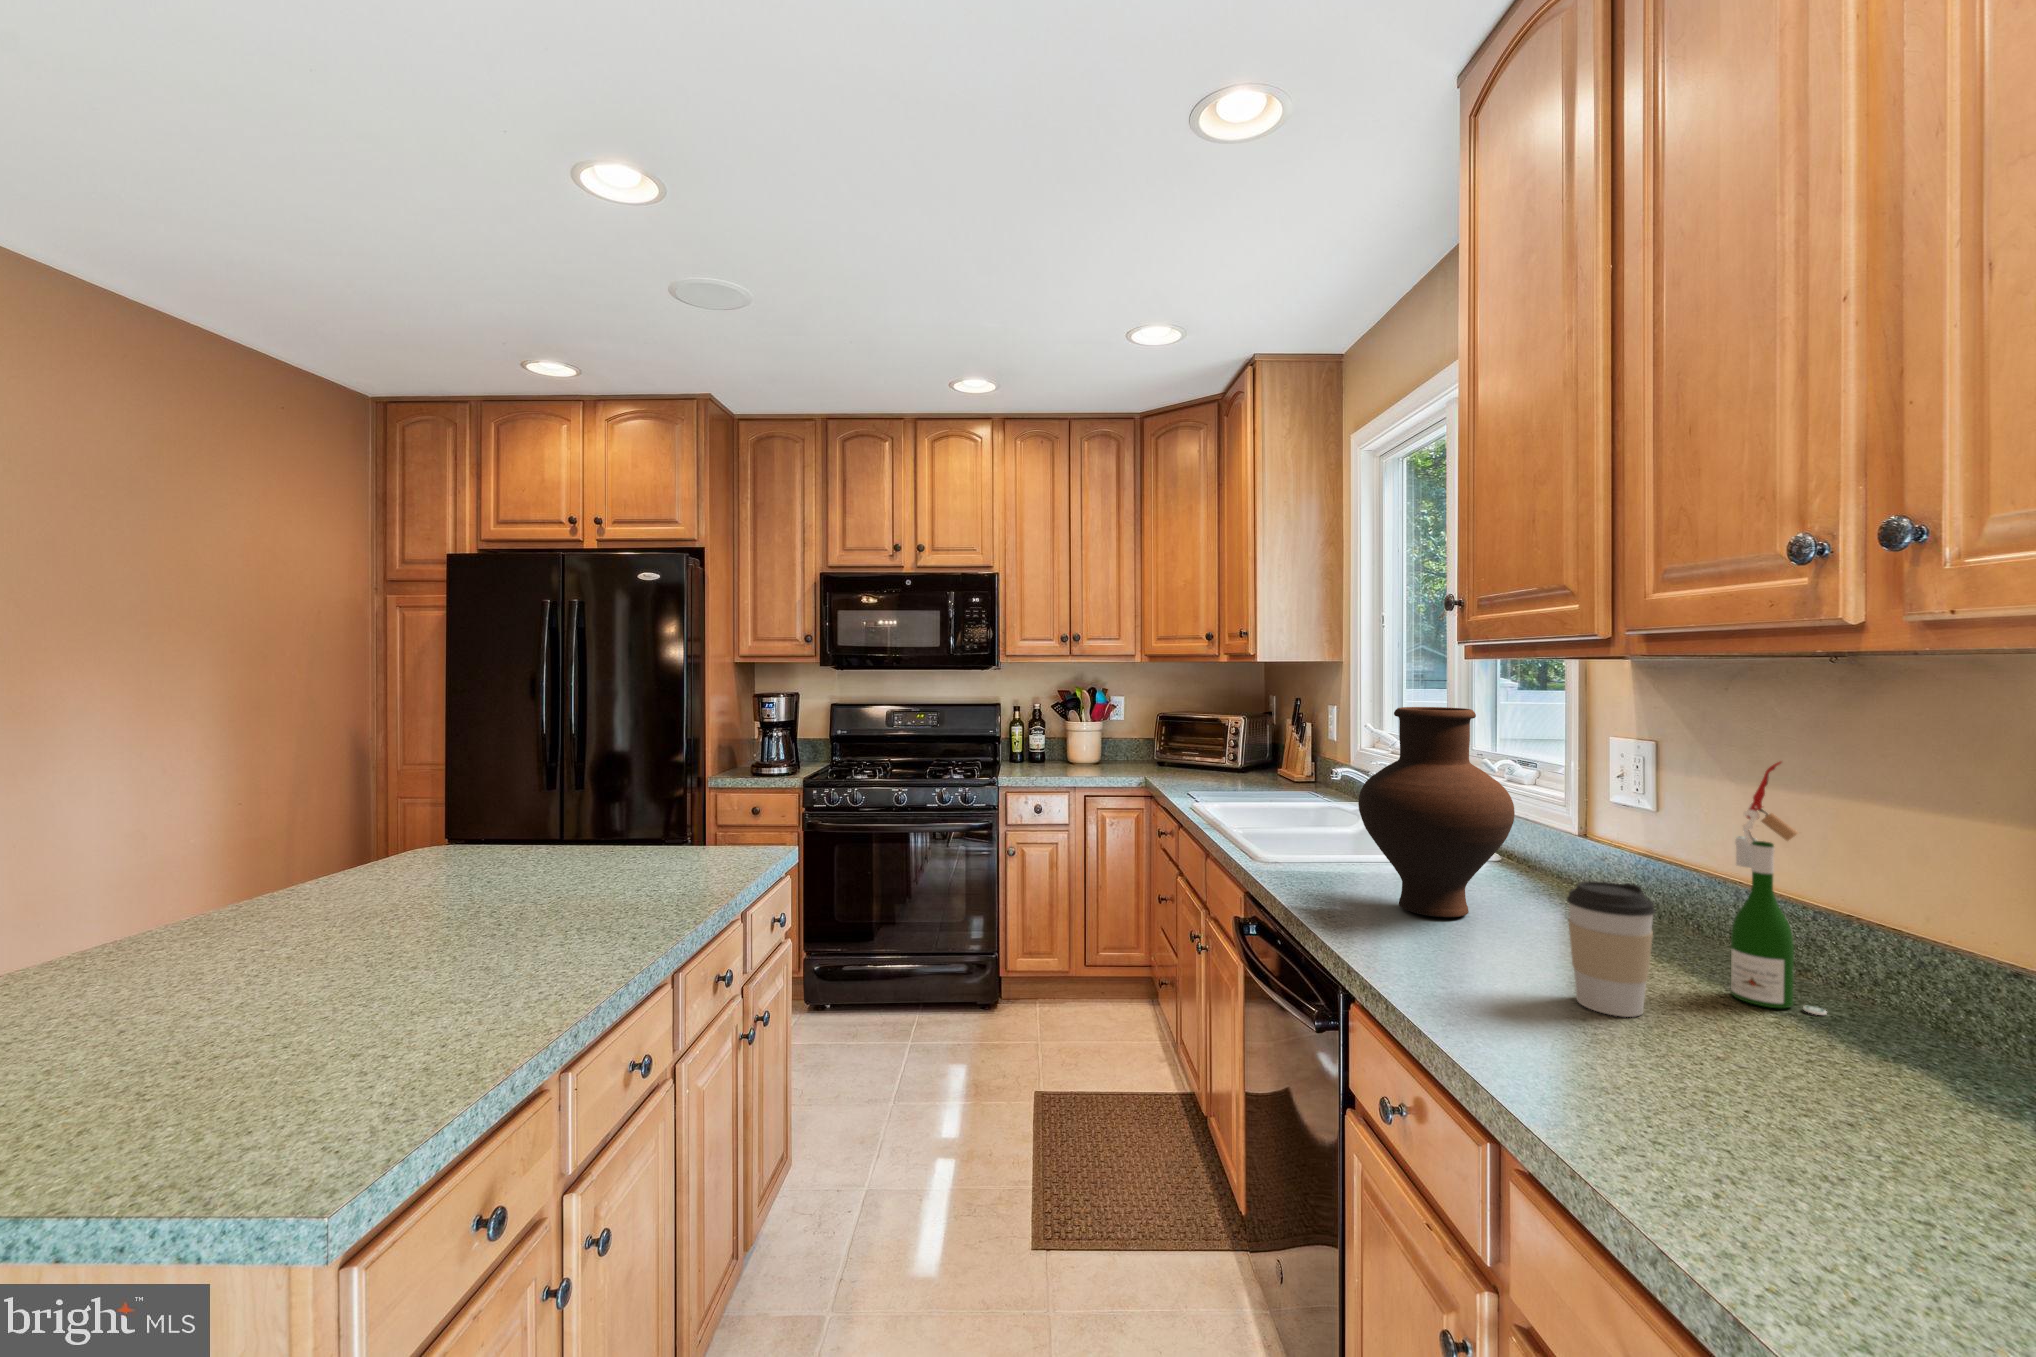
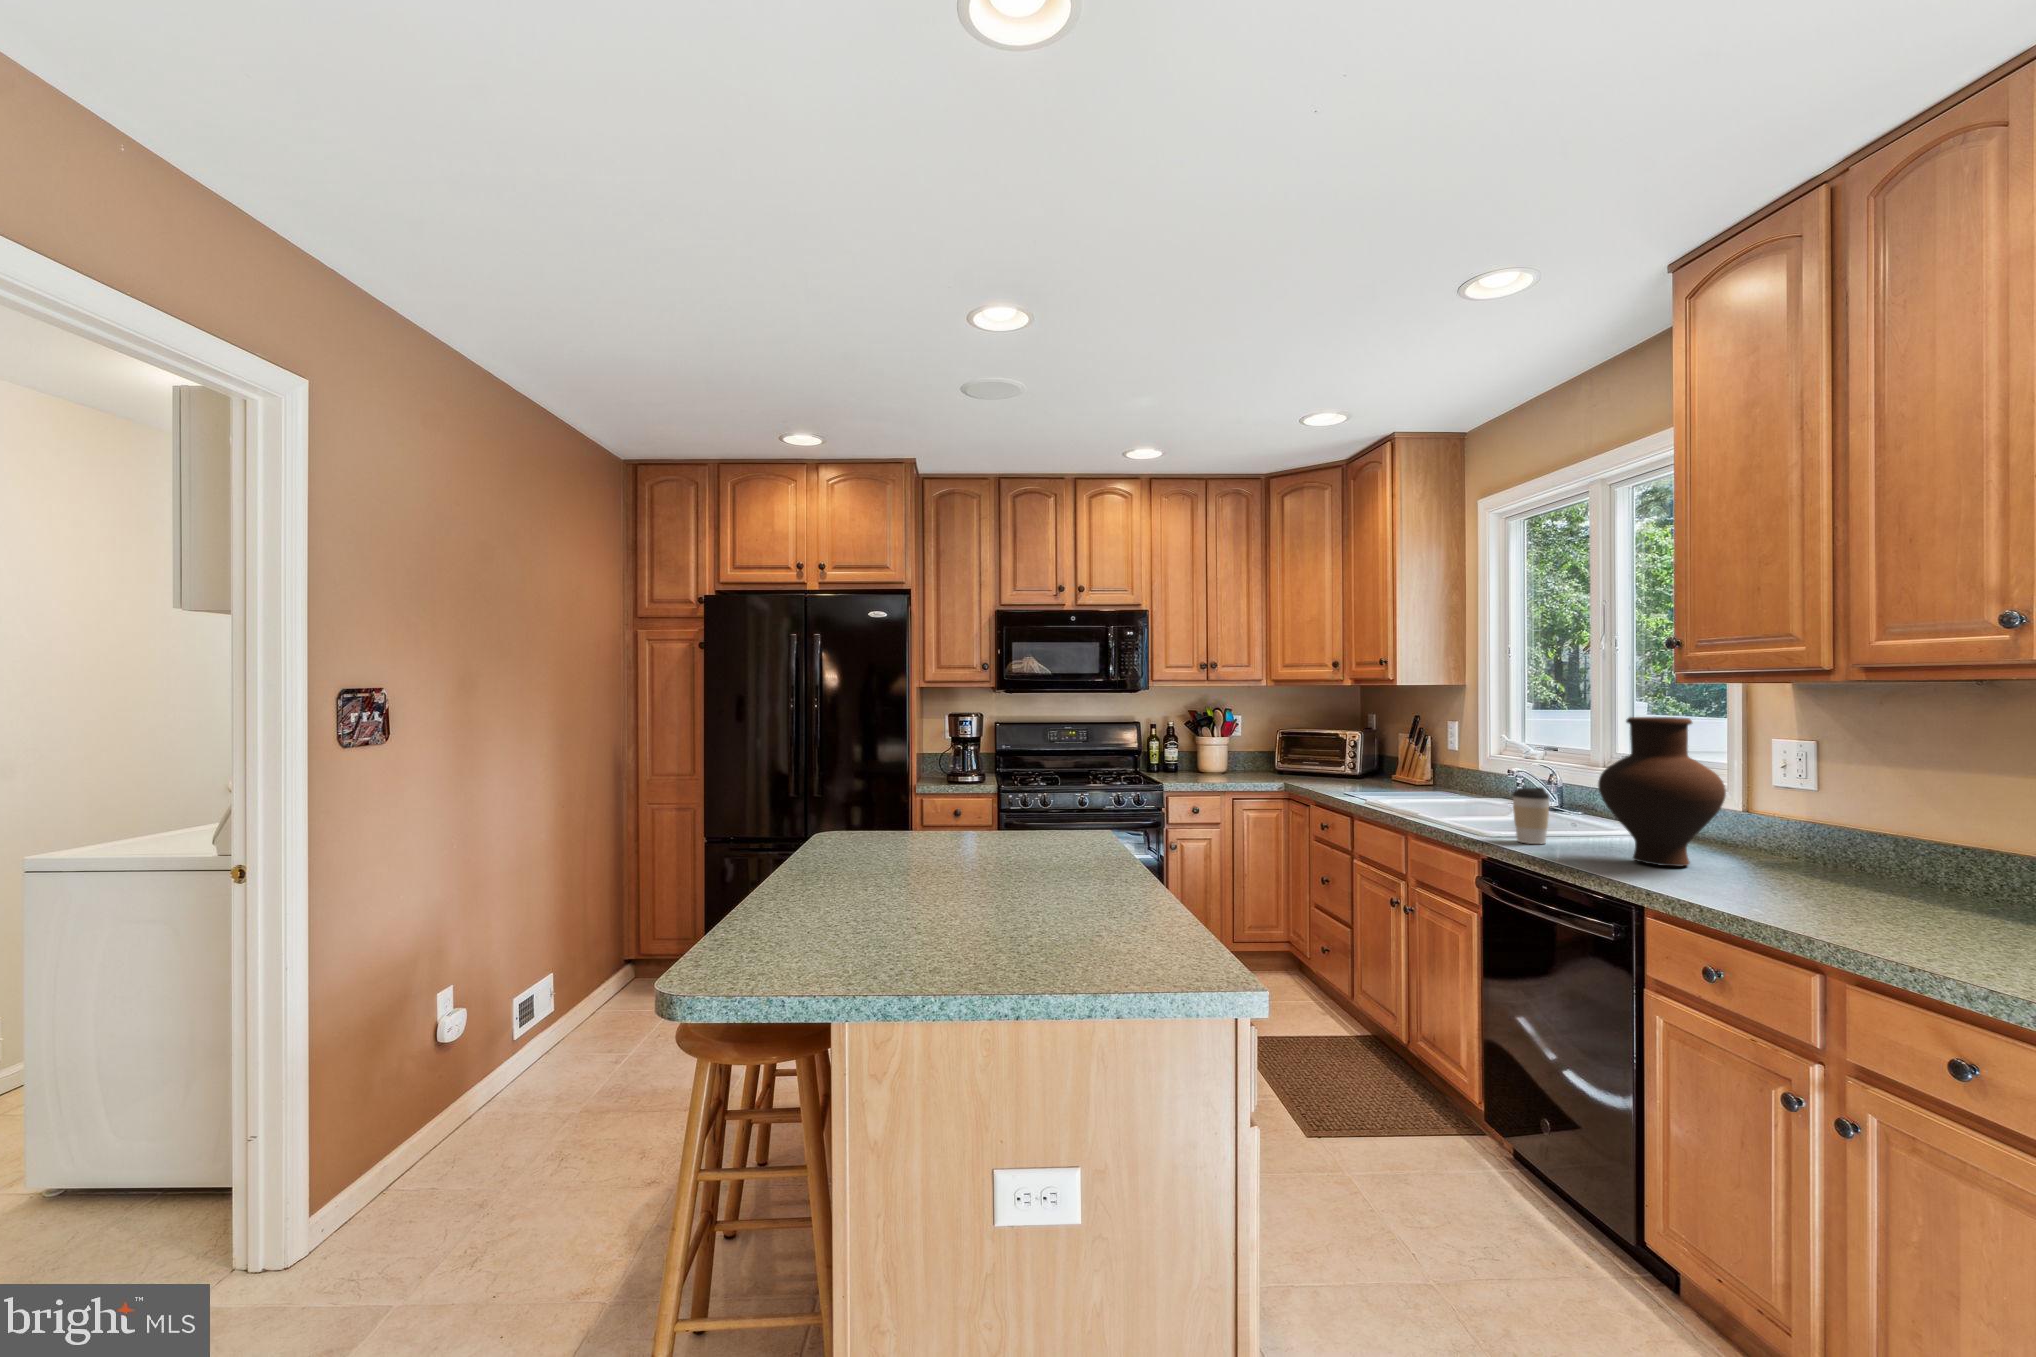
wine bottle: present [1730,762,1826,1015] -> none [1916,747,1989,910]
coffee cup: present [1567,881,1655,1017] -> present [1512,787,1549,844]

